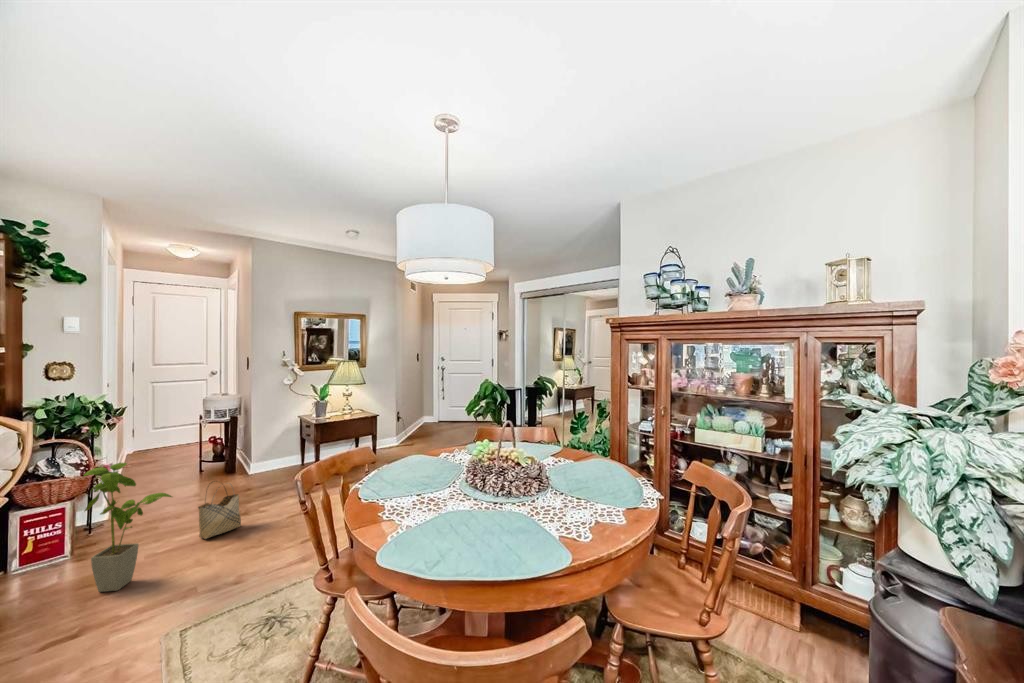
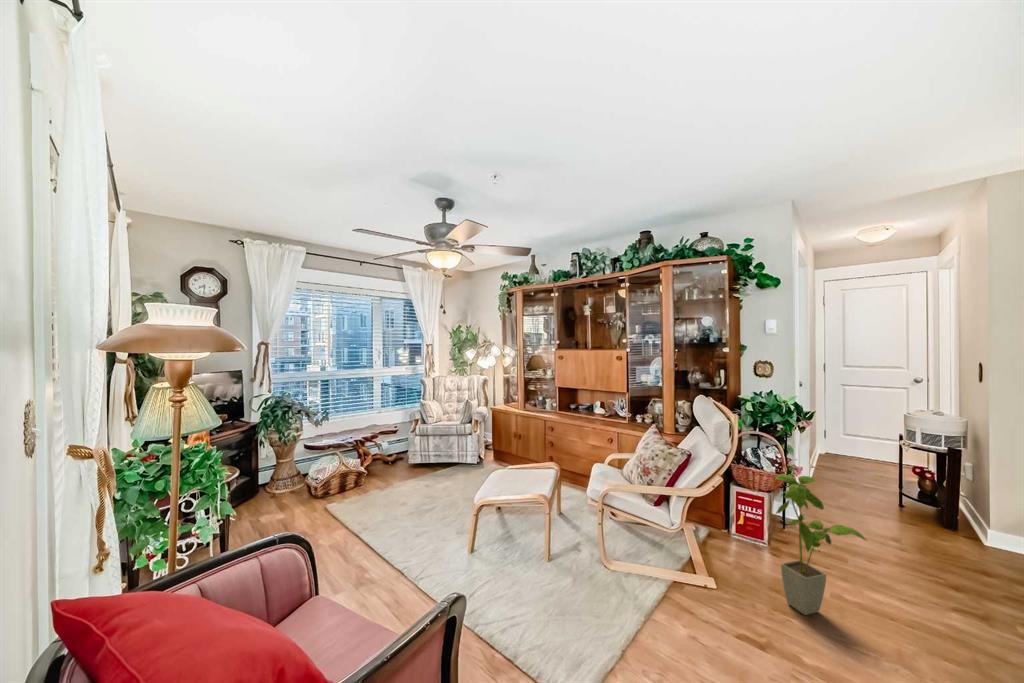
woven basket: present [198,481,241,539] -> none [901,536,973,625]

